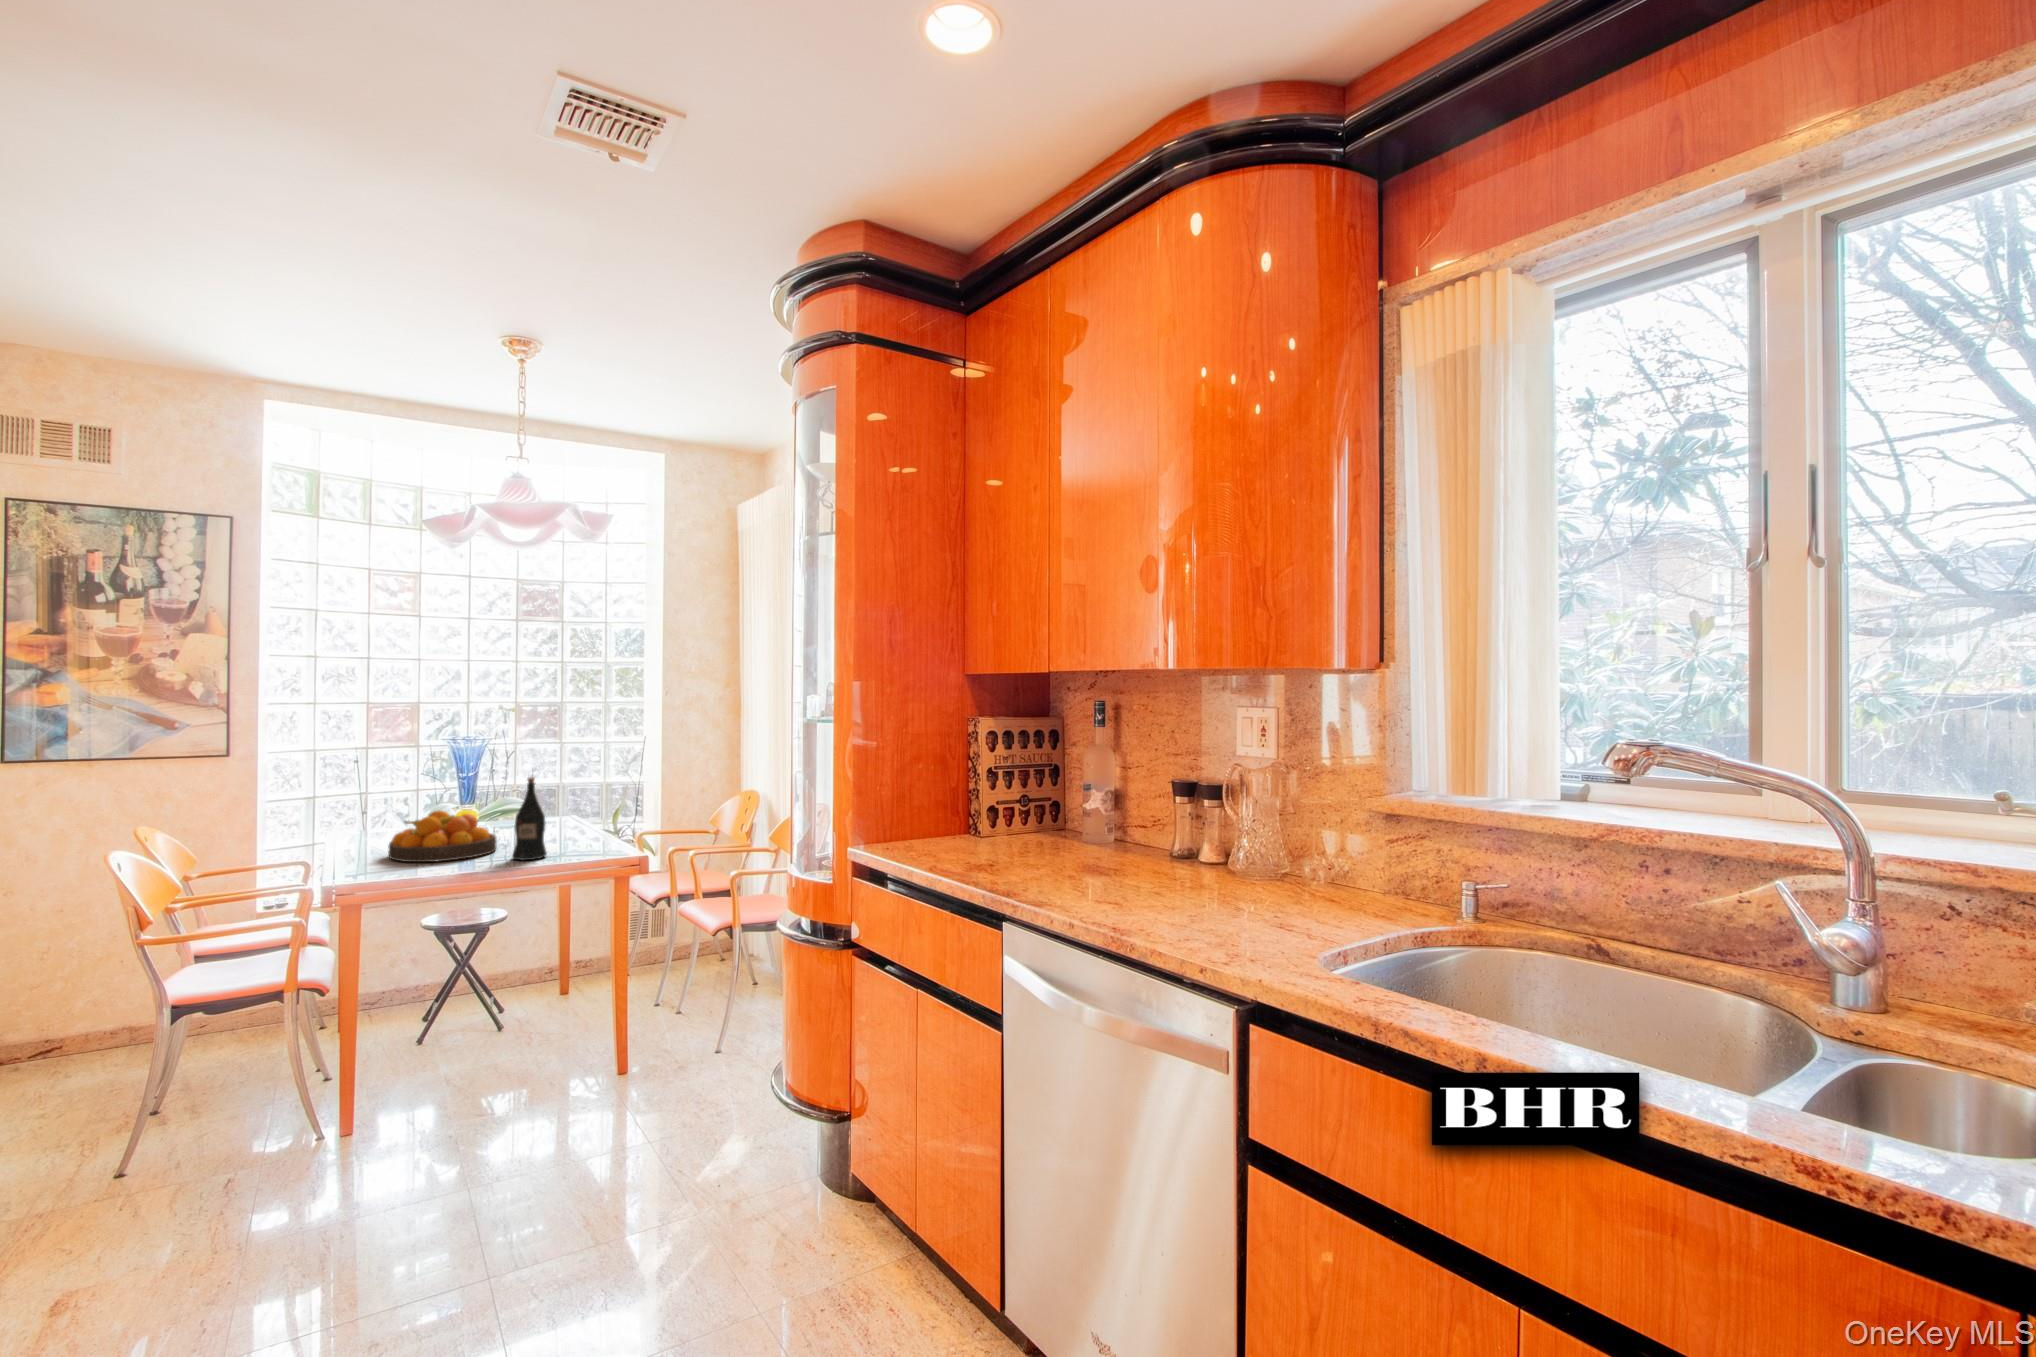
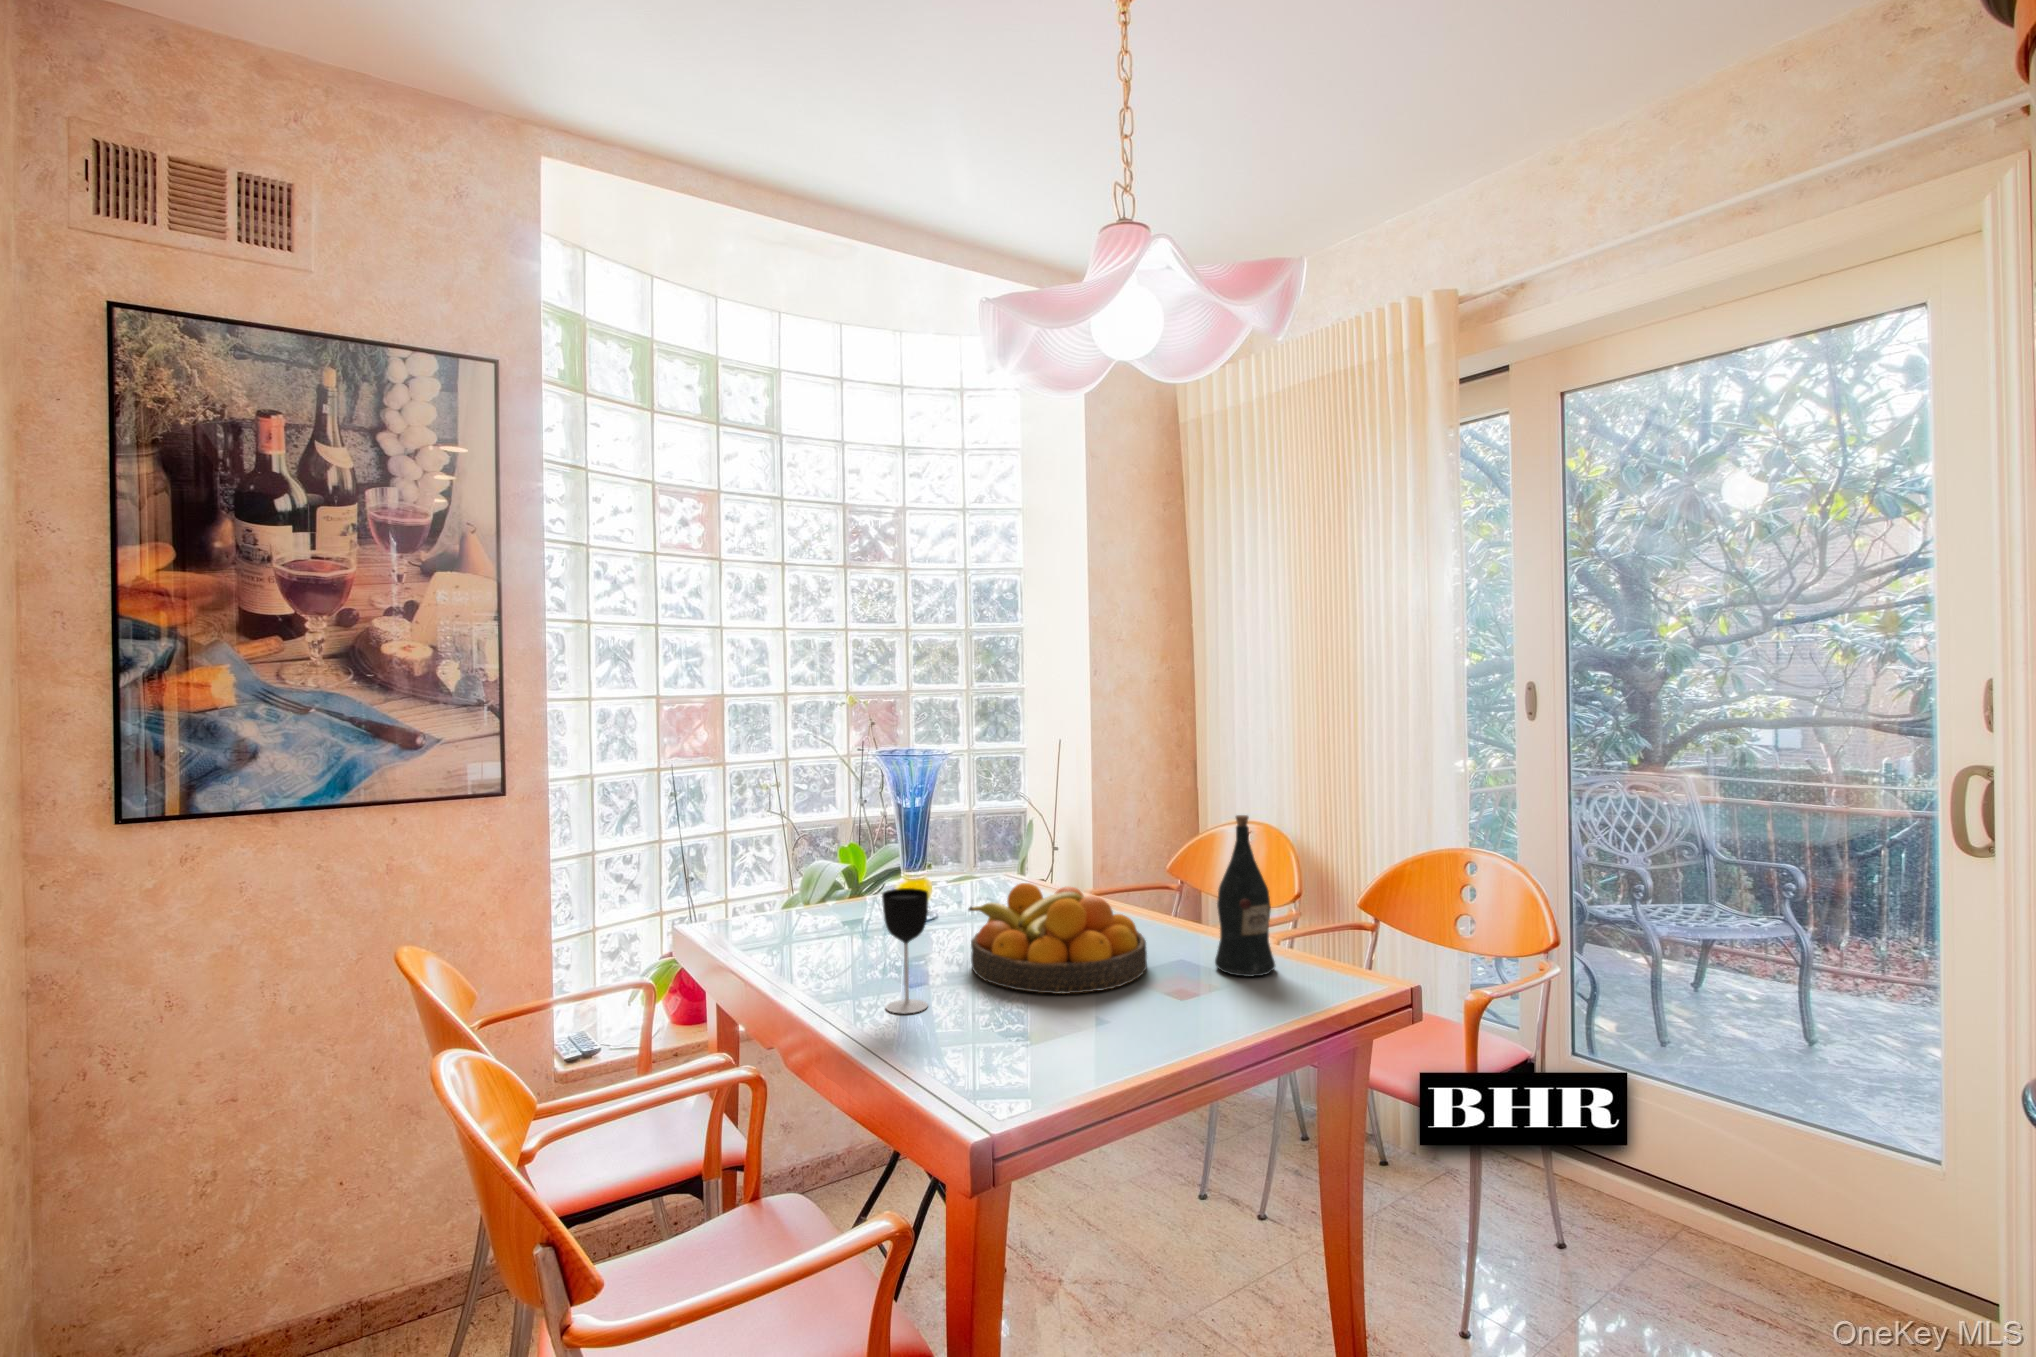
wine glass: none [315,806,343,865] -> present [882,888,928,1013]

